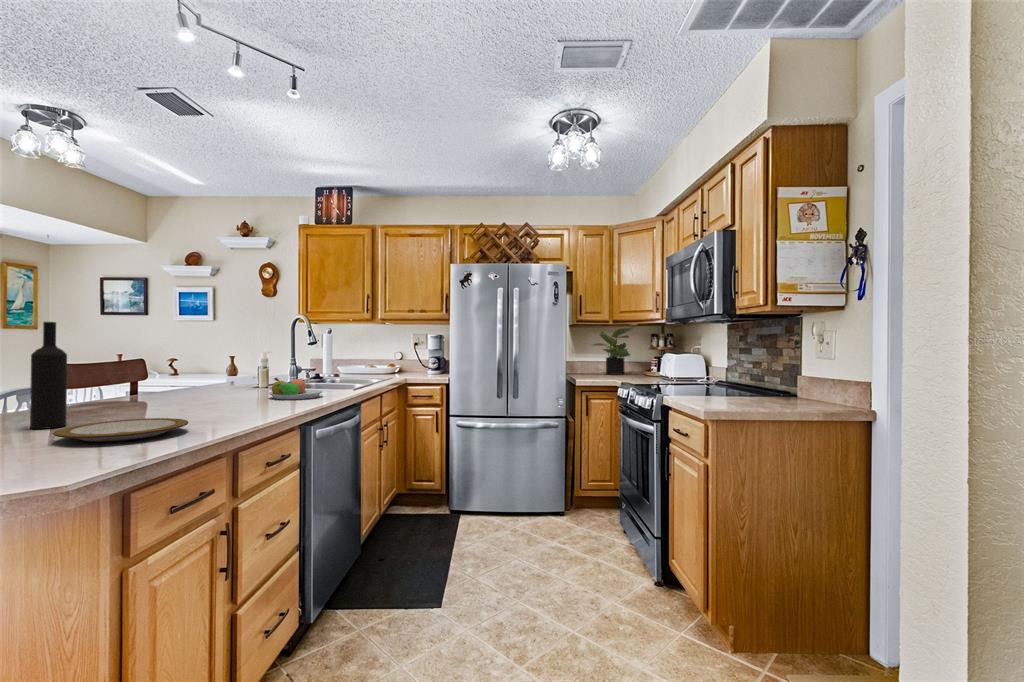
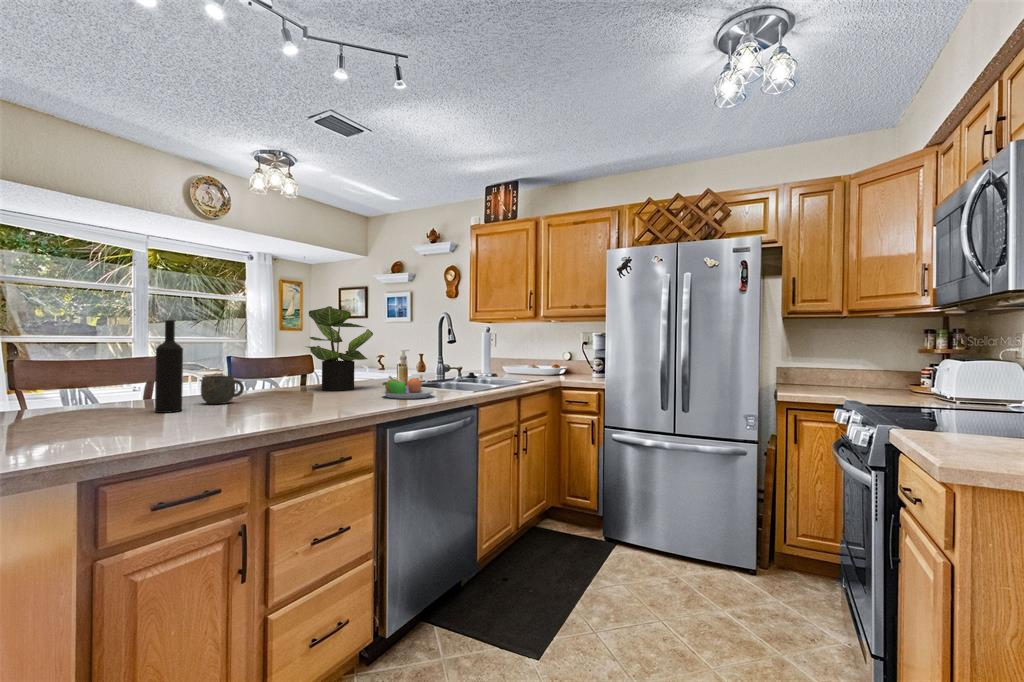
potted plant: present [594,327,633,375] -> present [308,306,373,391]
mug: none [64,384,122,417] -> present [201,376,244,404]
plate: present [53,418,188,442] -> none [124,409,241,430]

